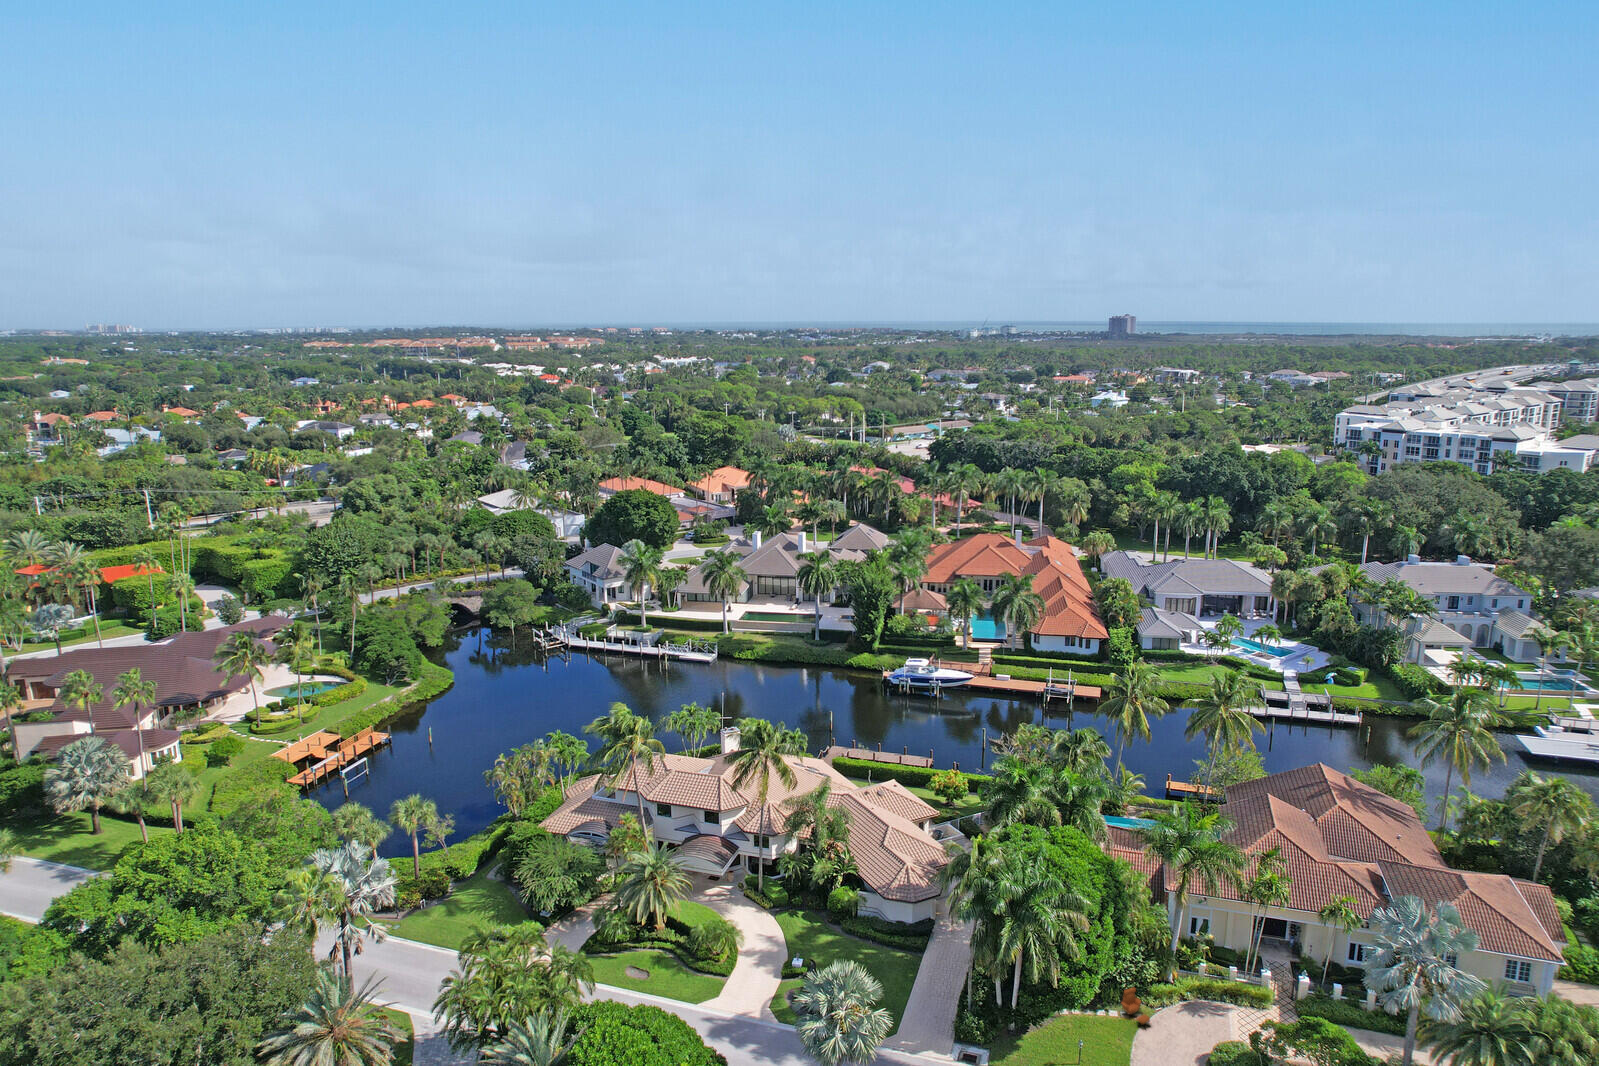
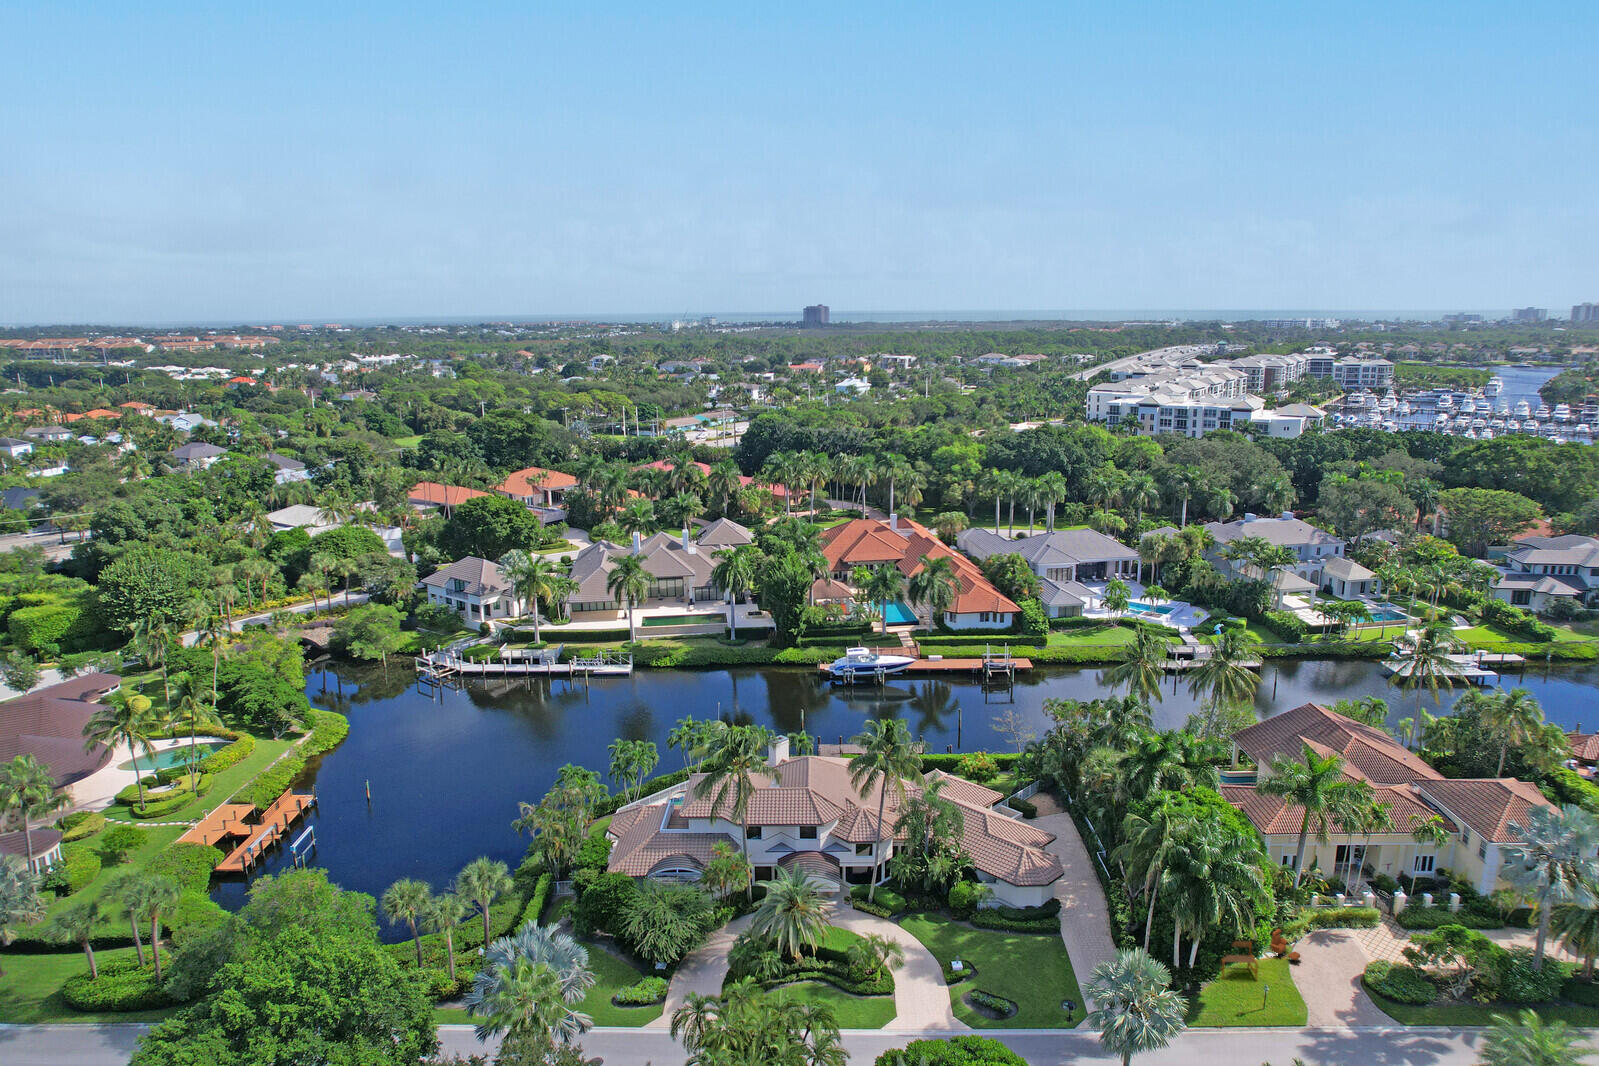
bench: none [1053,987,1091,1036] -> present [1219,941,1258,979]

